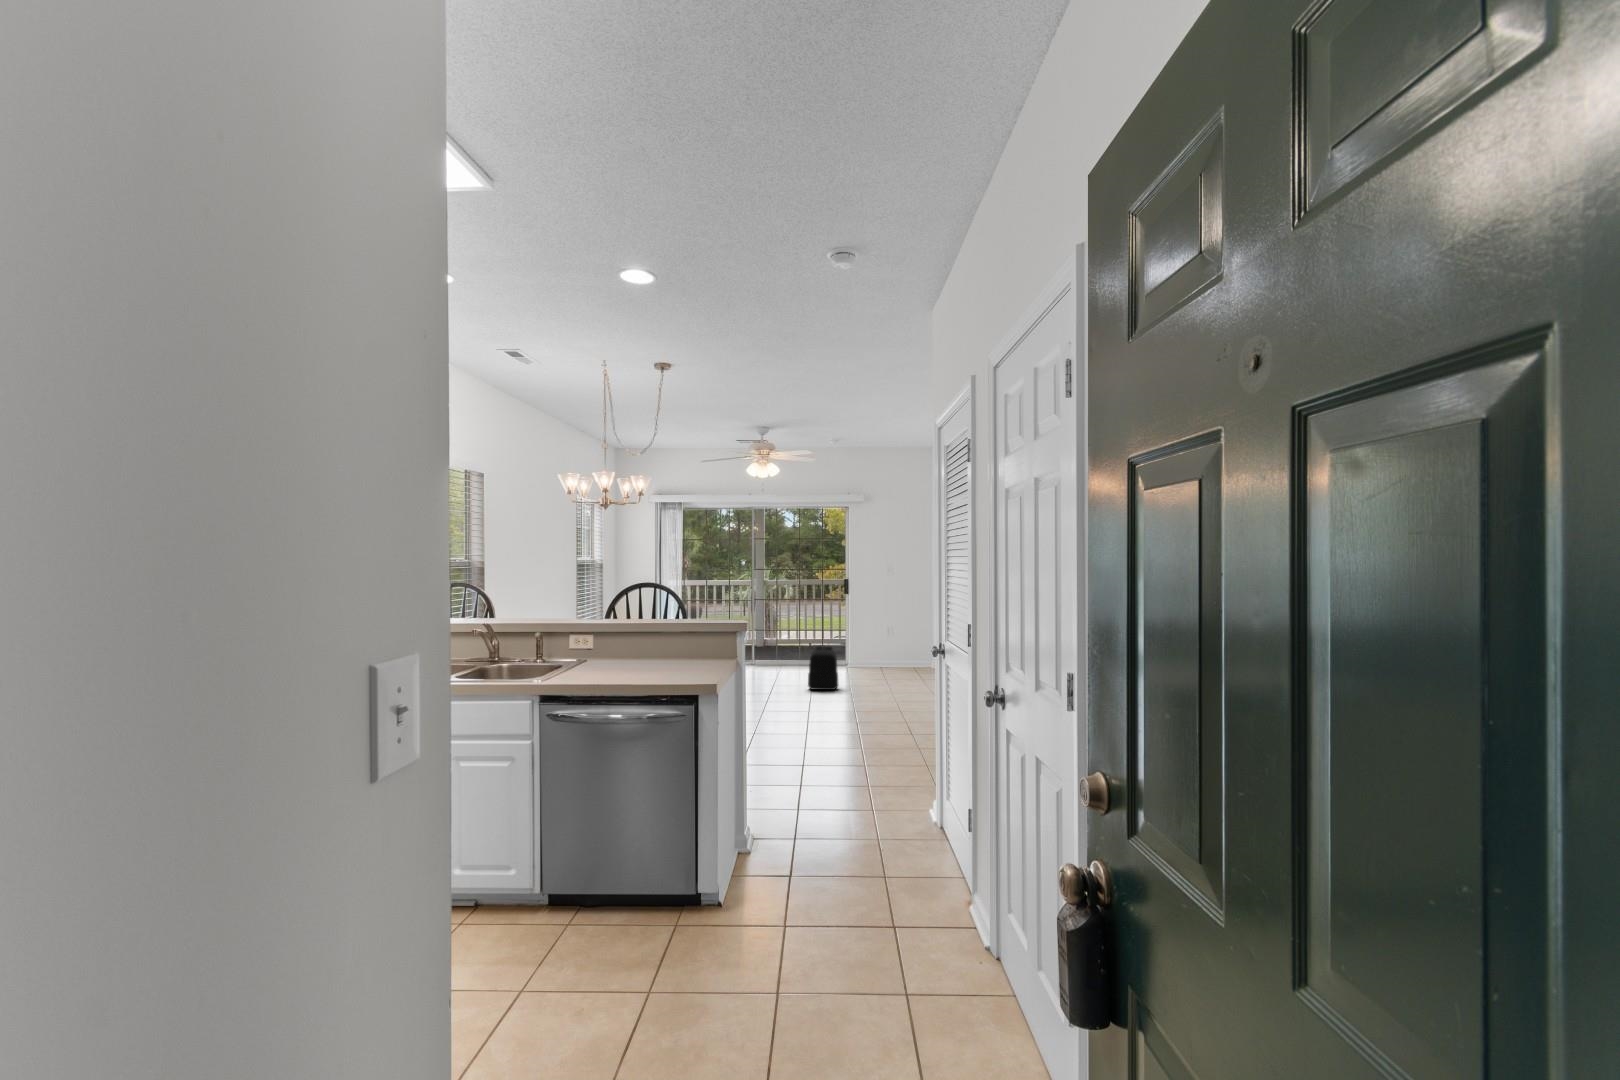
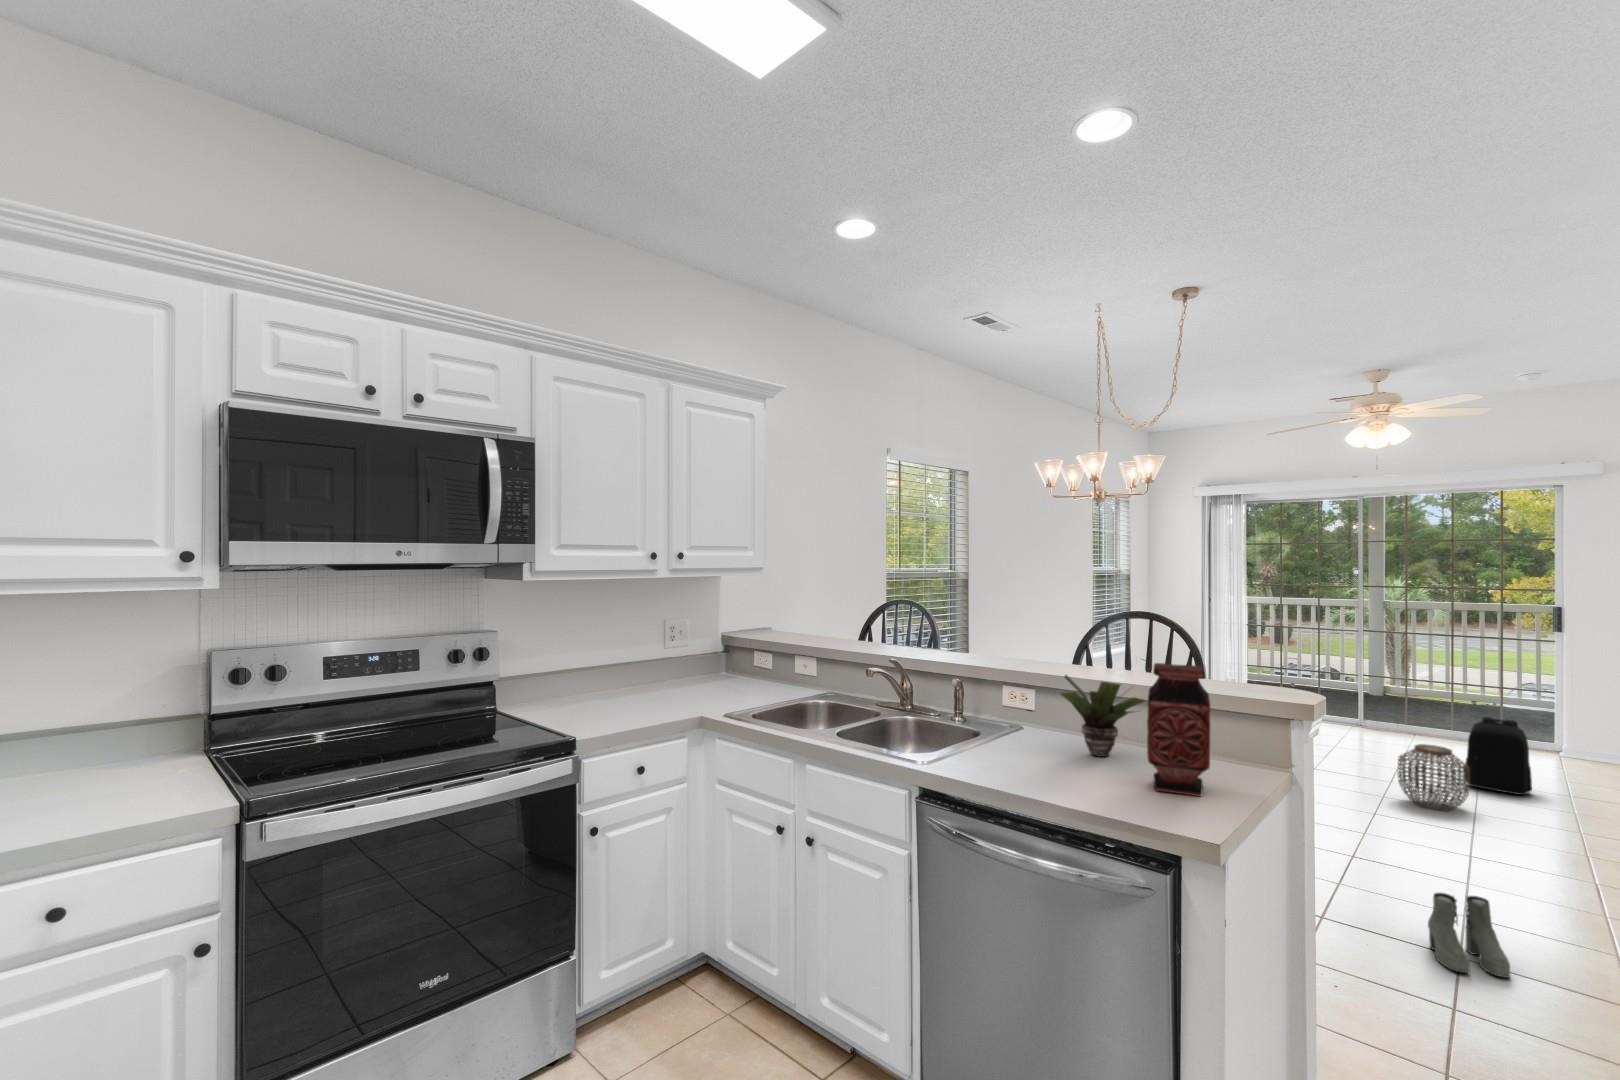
vase: none [677,603,711,673] -> present [1147,663,1210,796]
potted plant: none [615,618,670,667] -> present [1060,675,1145,757]
woven basket: none [776,665,811,704] -> present [1398,744,1470,811]
boots: none [795,731,830,772] -> present [1428,893,1510,978]

